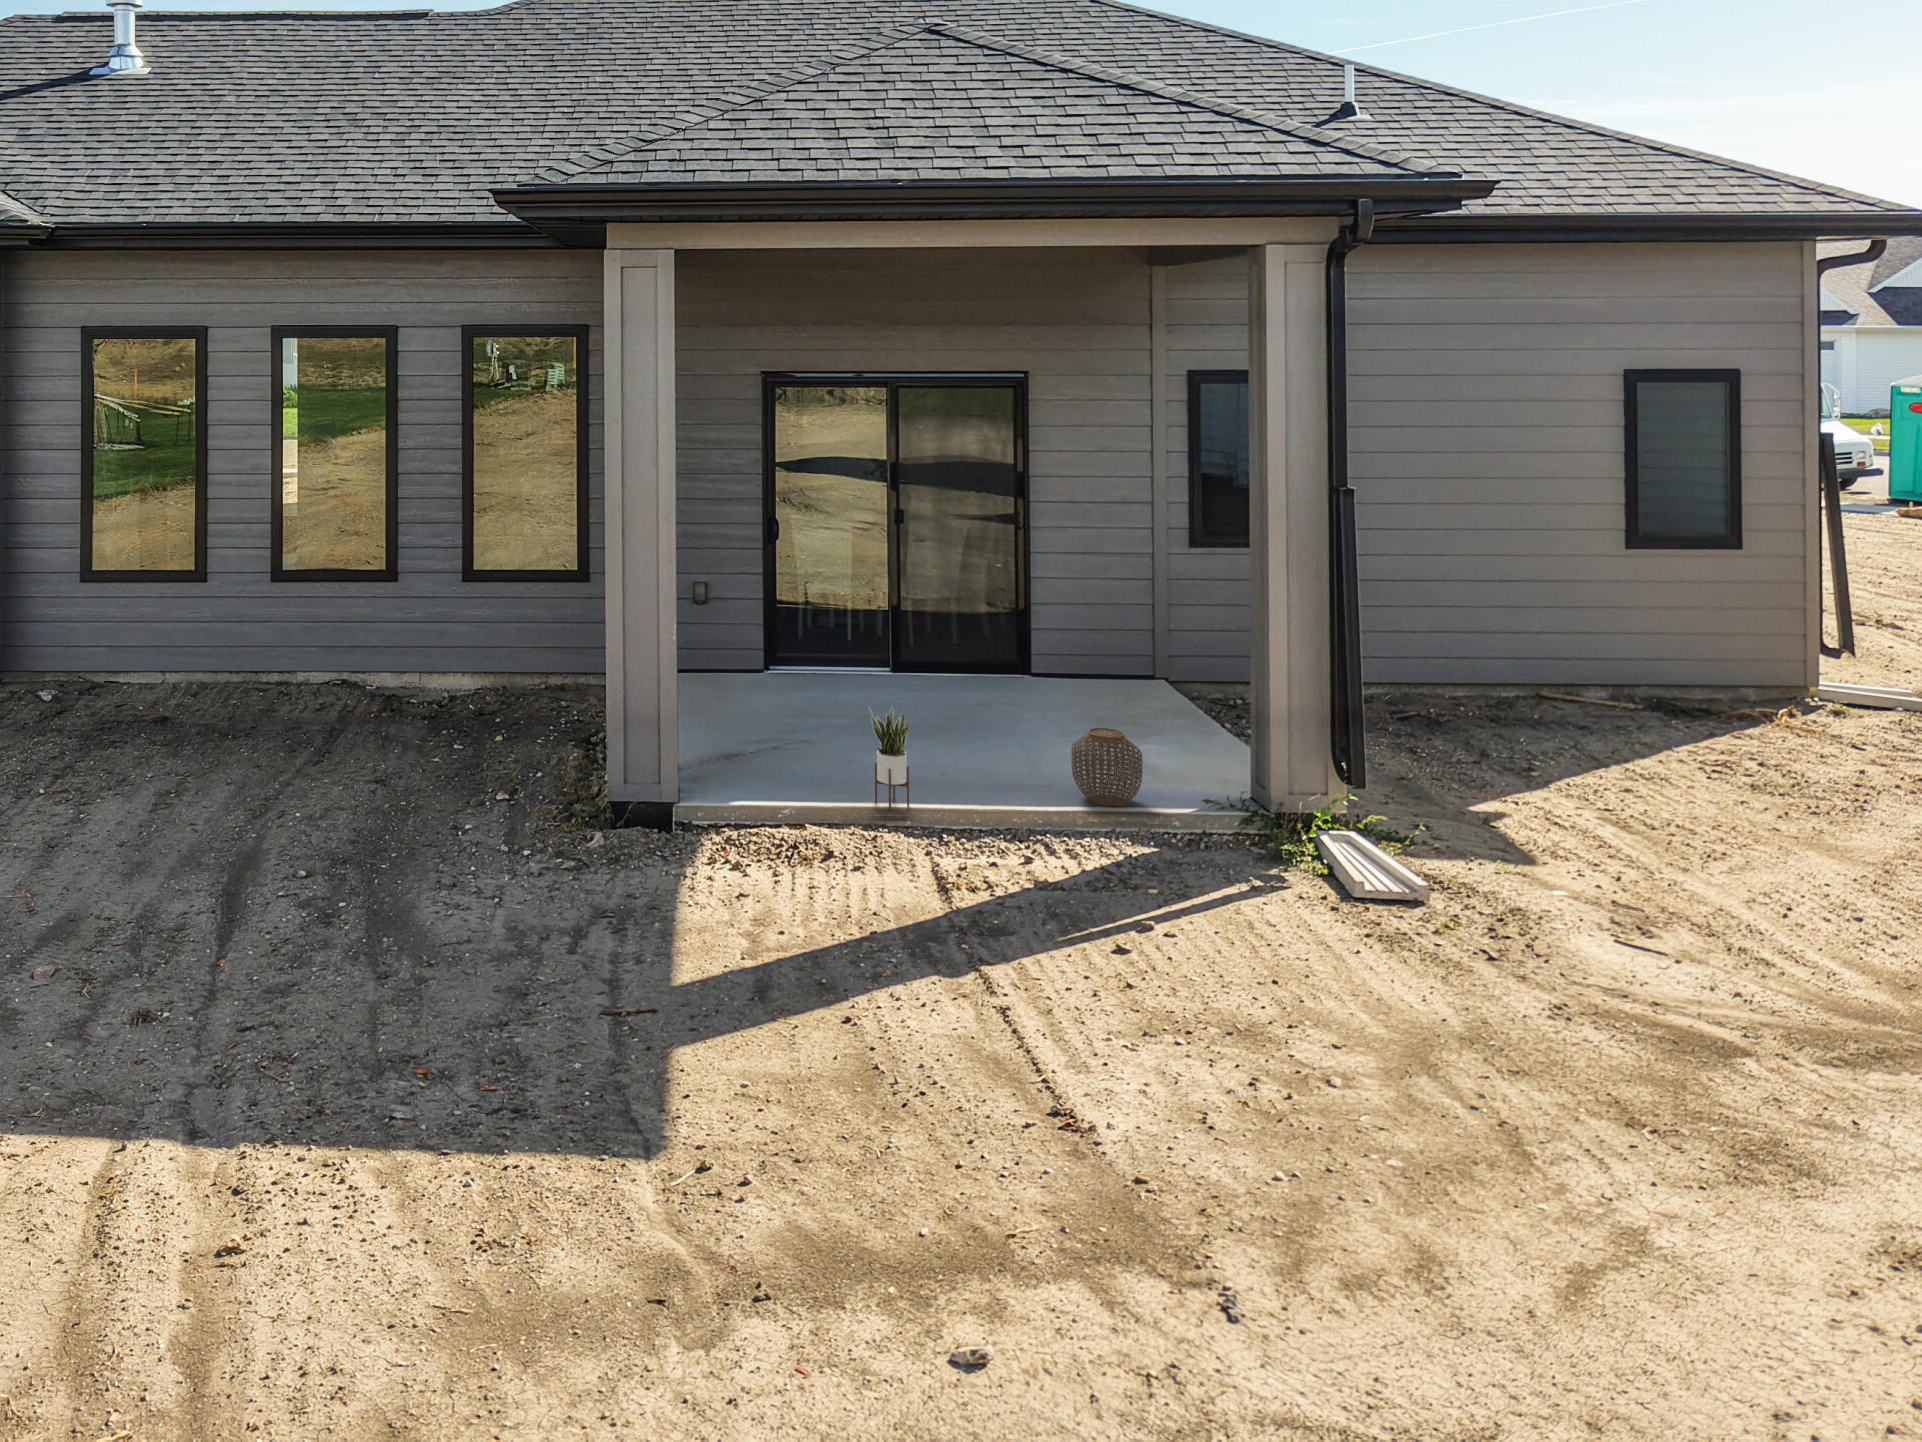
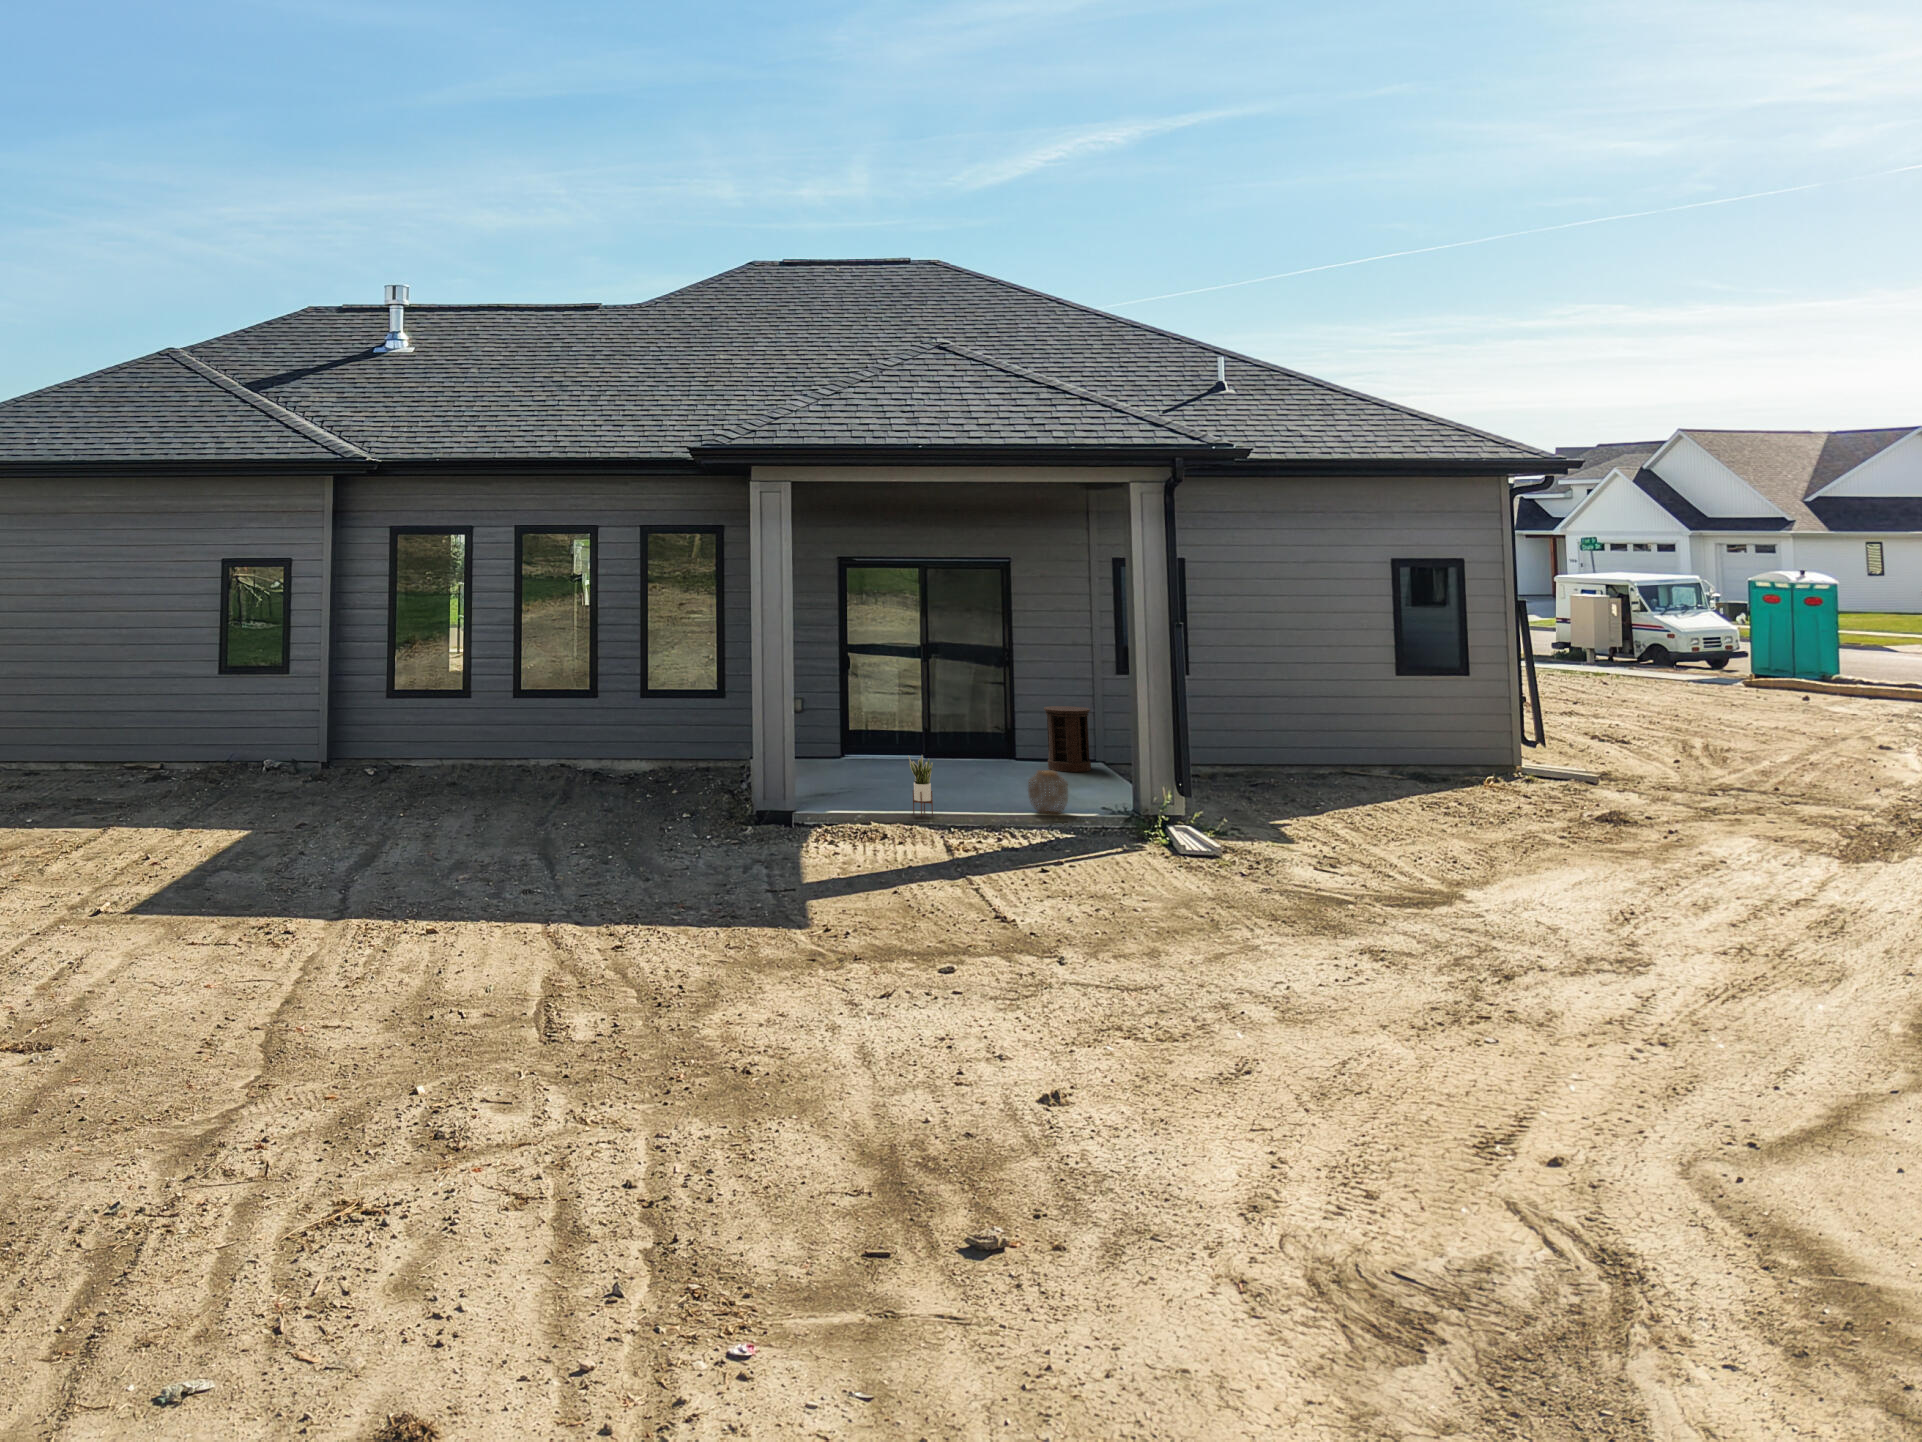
side table: none [1069,590,1142,693] -> present [1044,706,1091,772]

